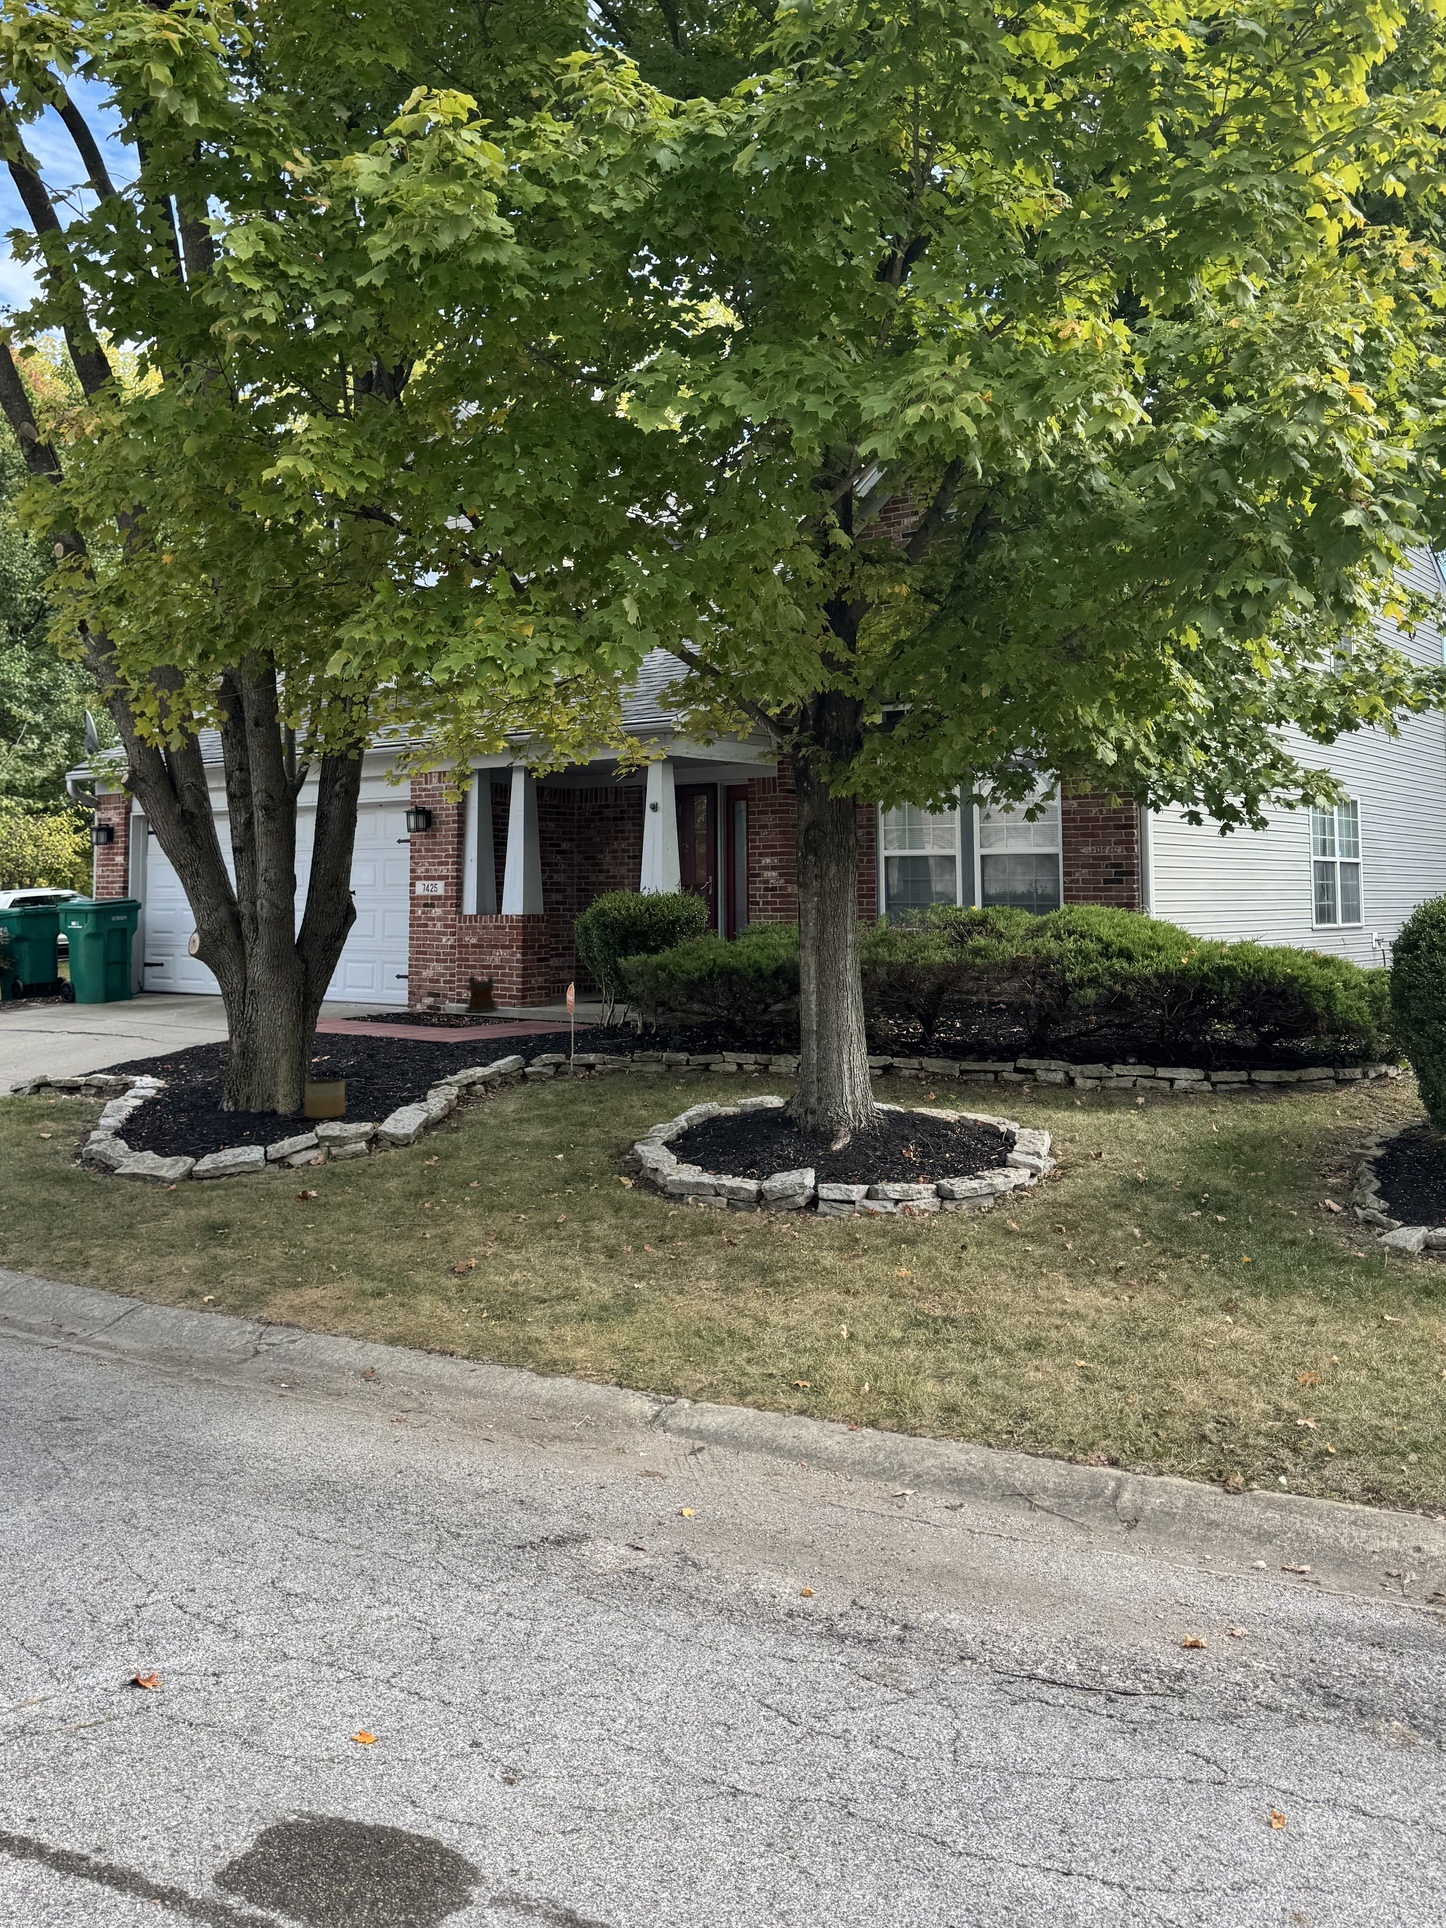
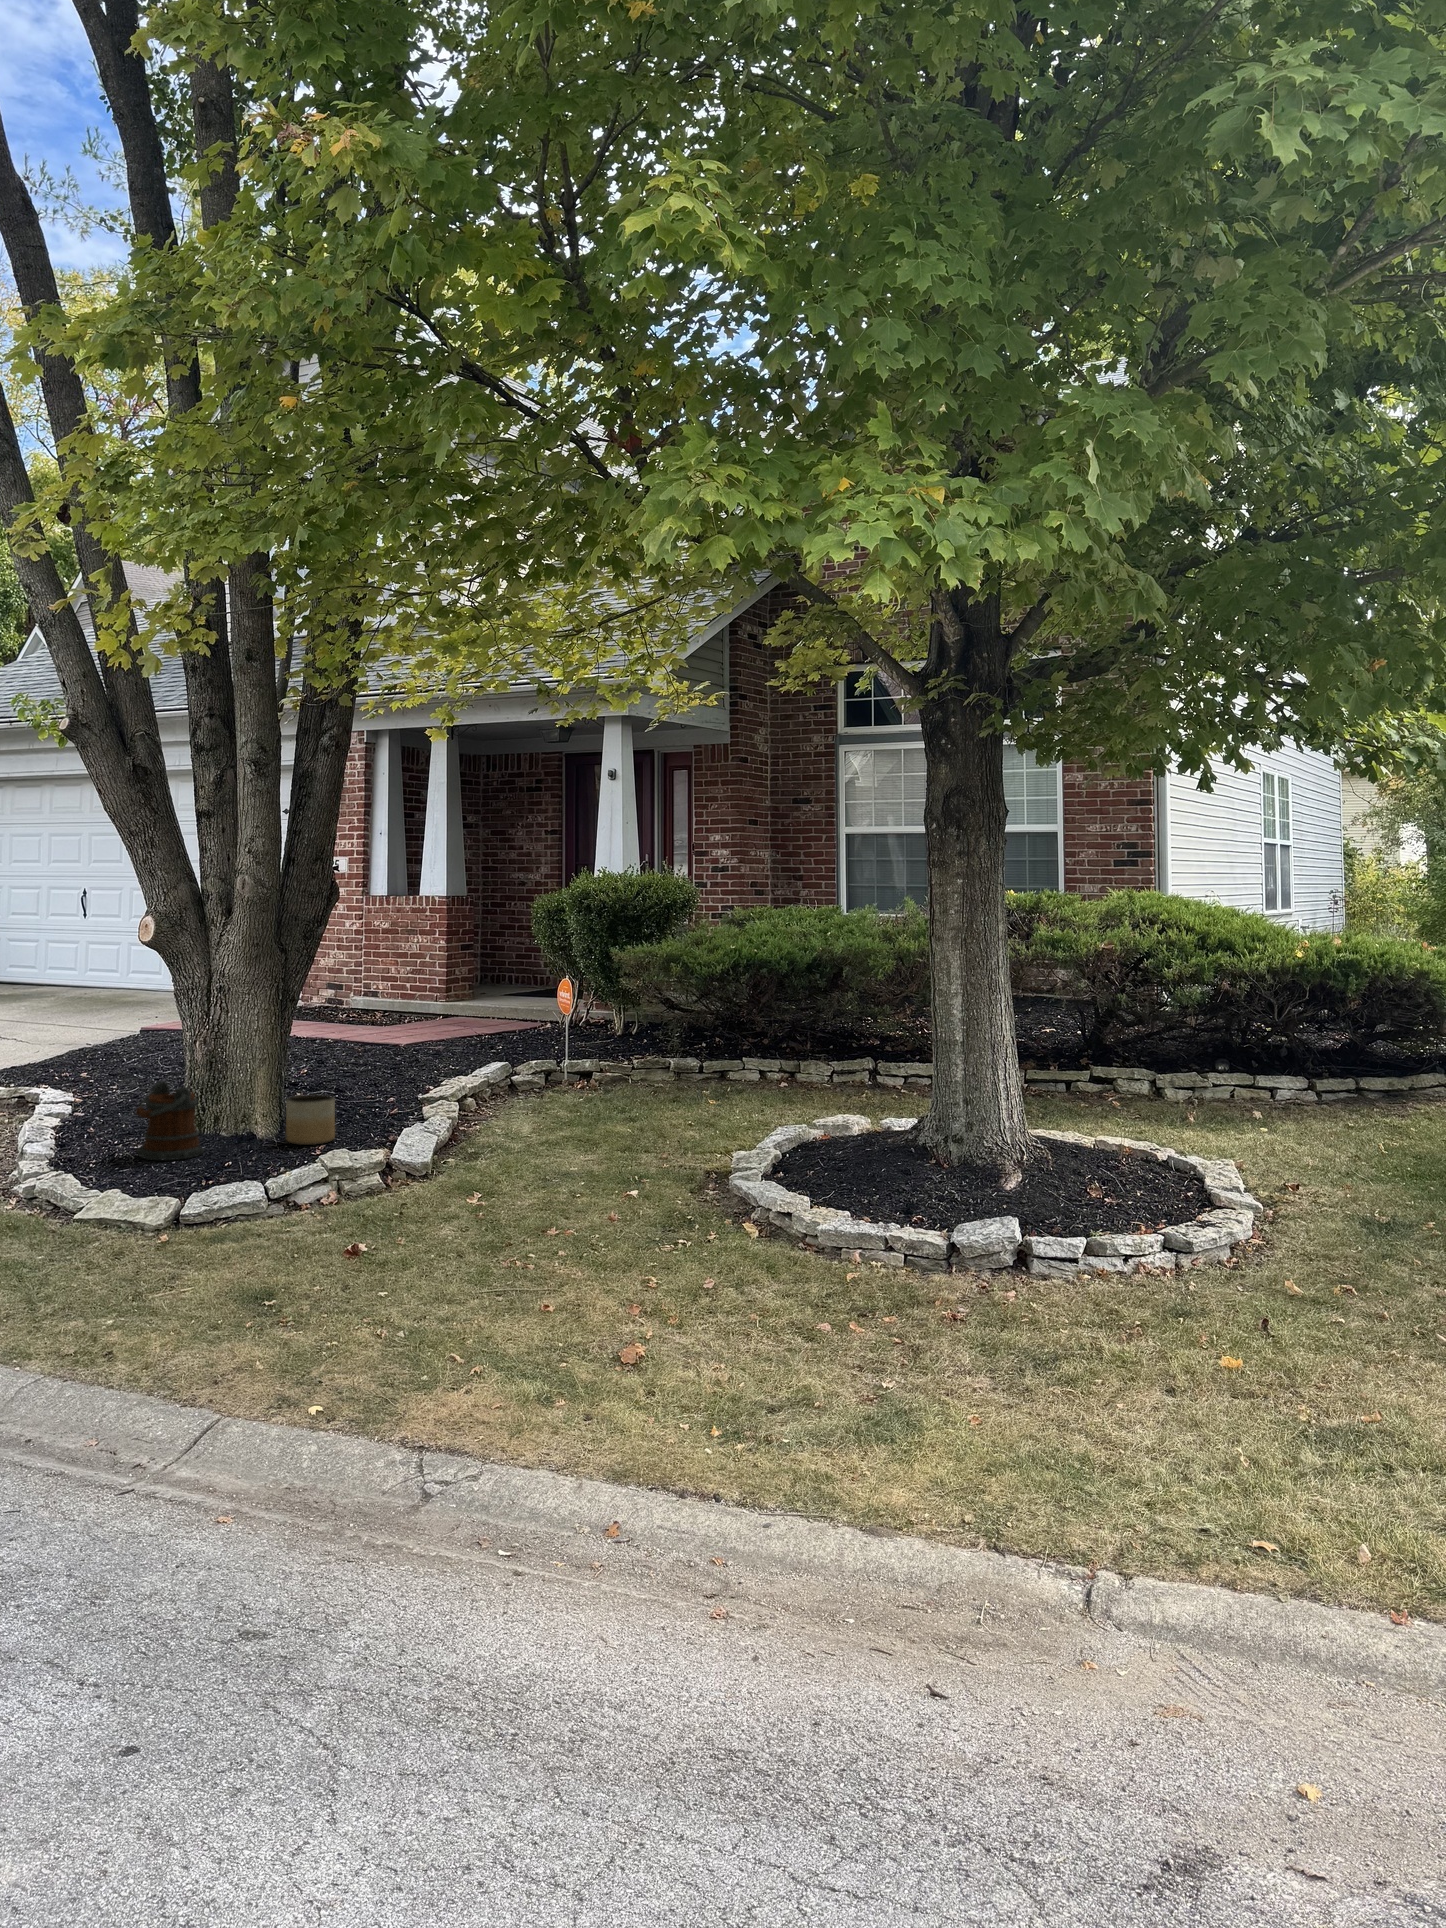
bucket: present [465,975,498,1012] -> present [136,1081,204,1160]

